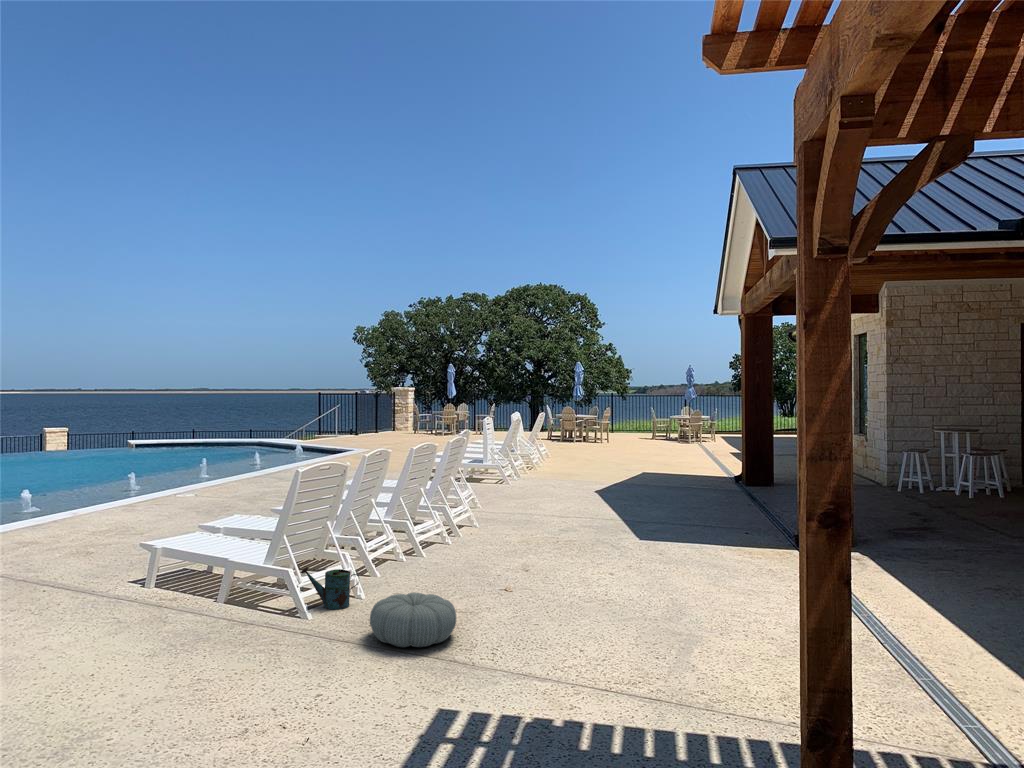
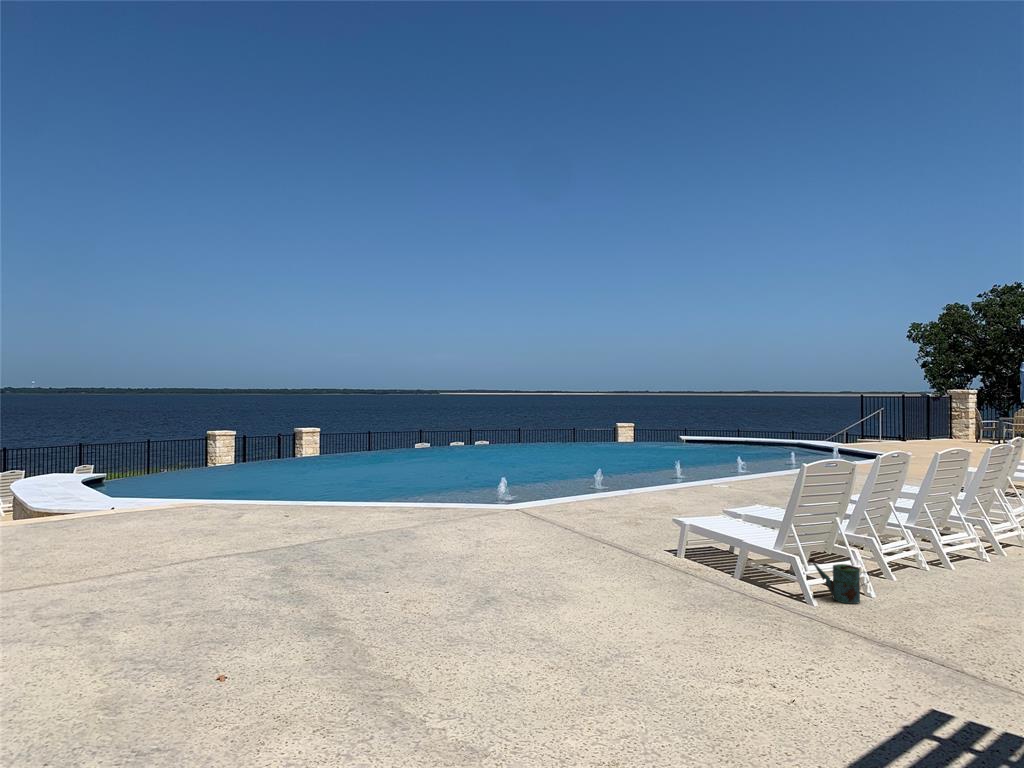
pouf: present [370,593,456,647] -> none [879,599,990,661]

